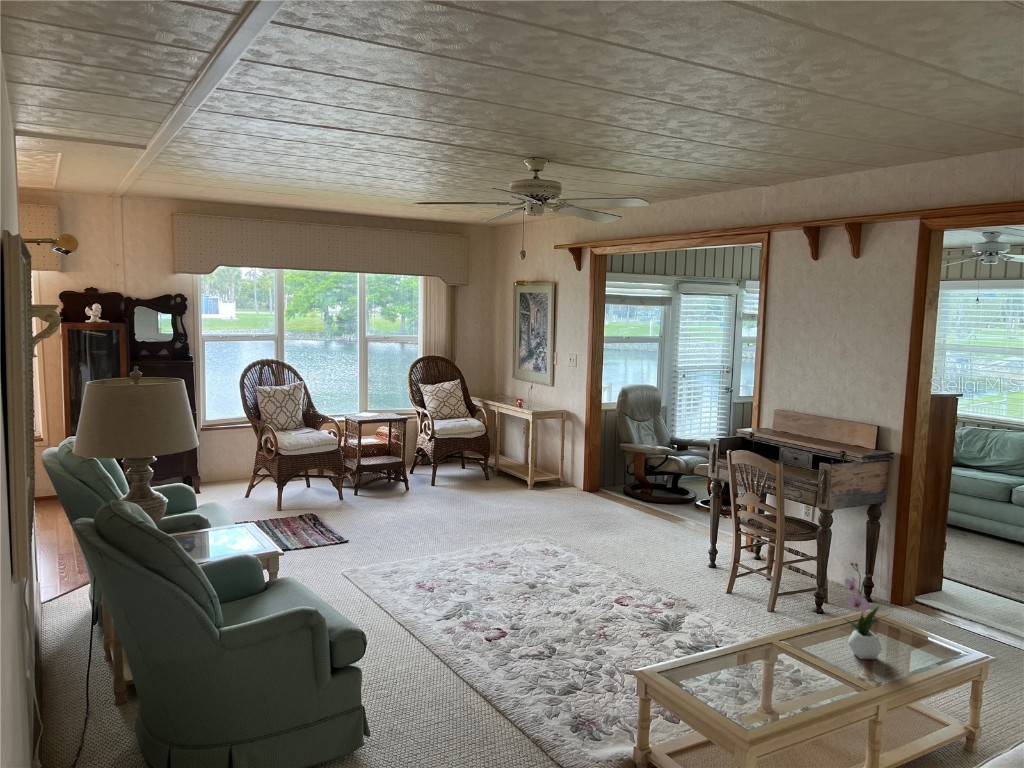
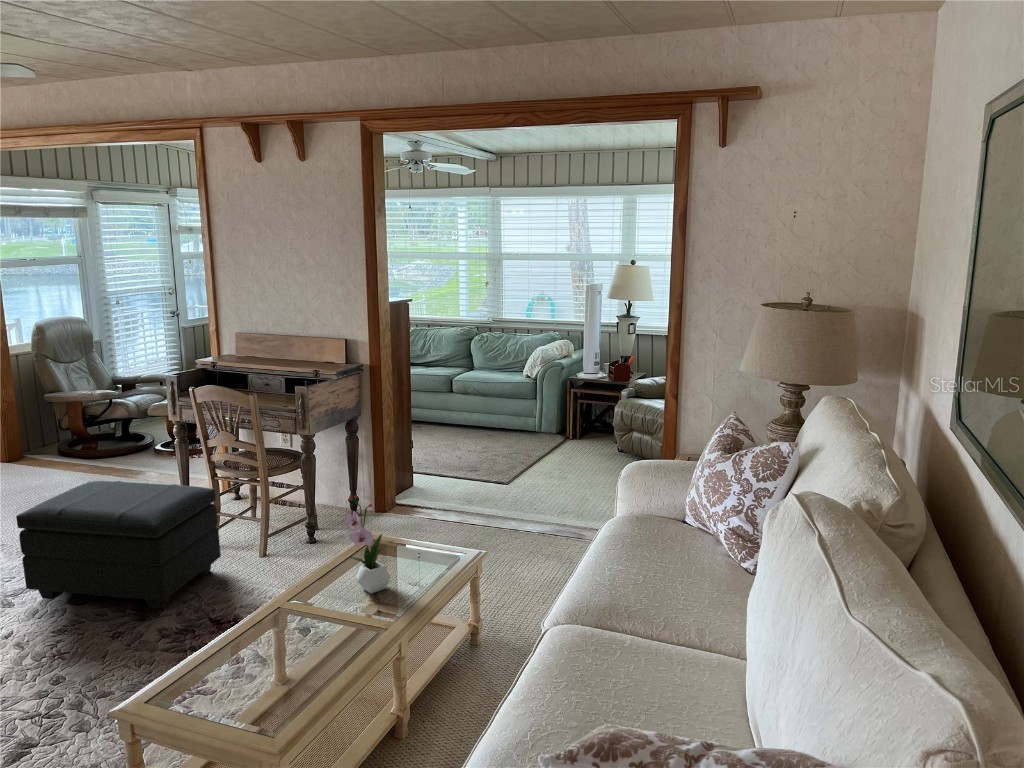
footstool: none [589,513,737,627] -> present [16,481,221,609]

